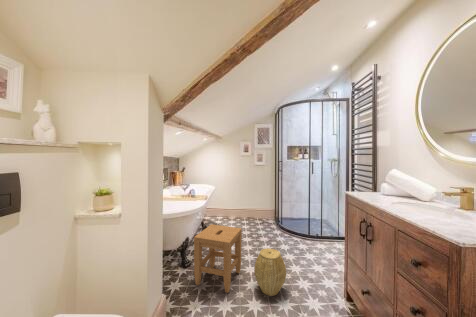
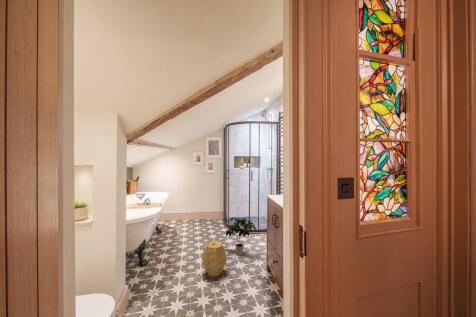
potted plant: none [280,219,324,269] -> present [225,218,255,255]
stool: present [194,224,242,293] -> none [152,227,193,280]

